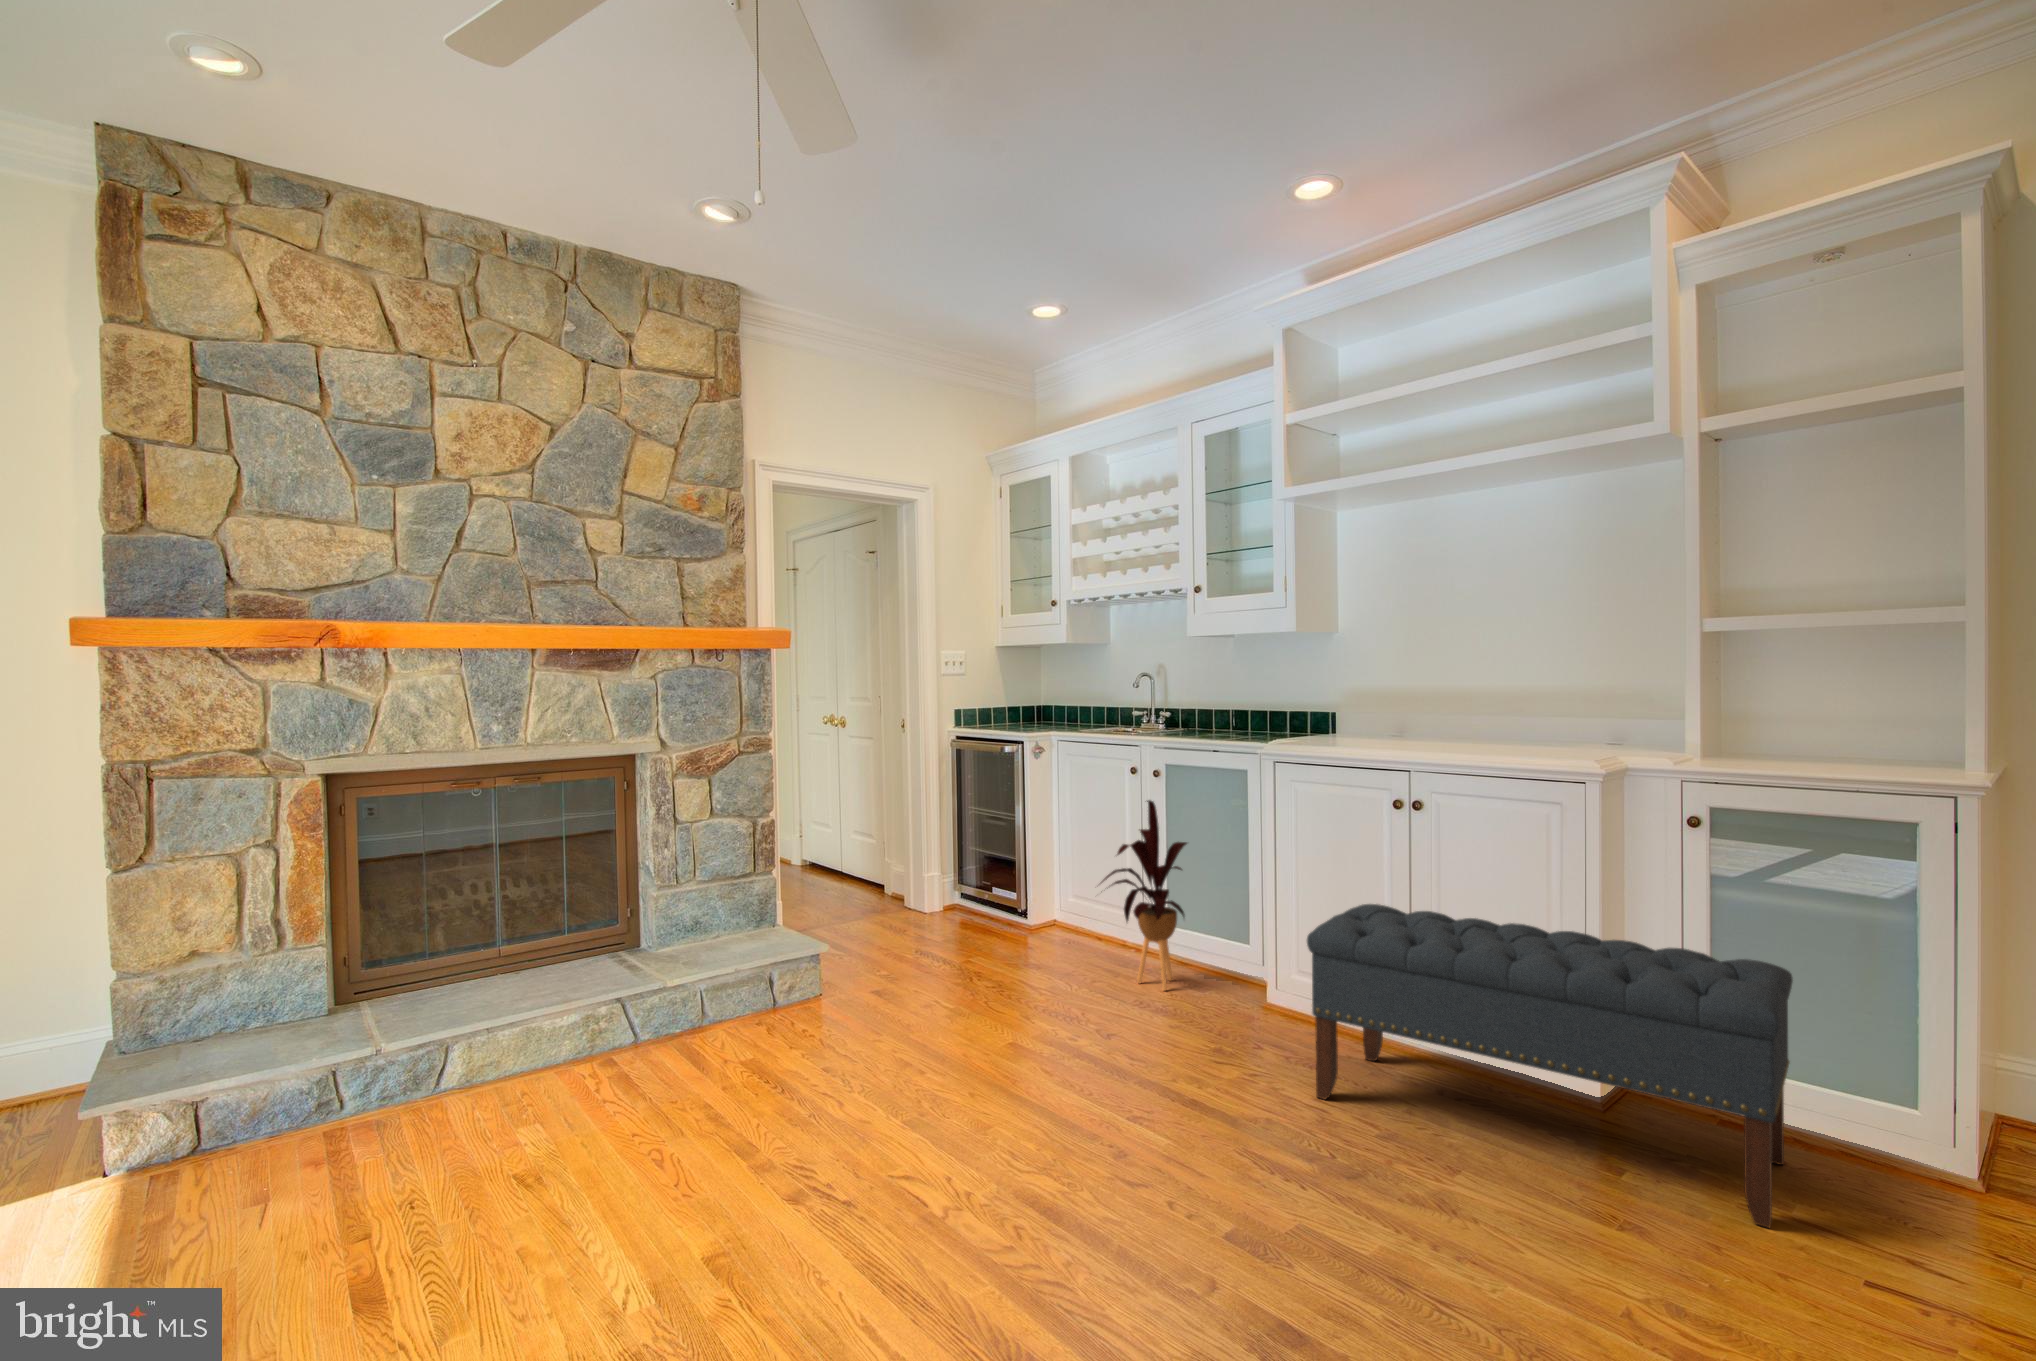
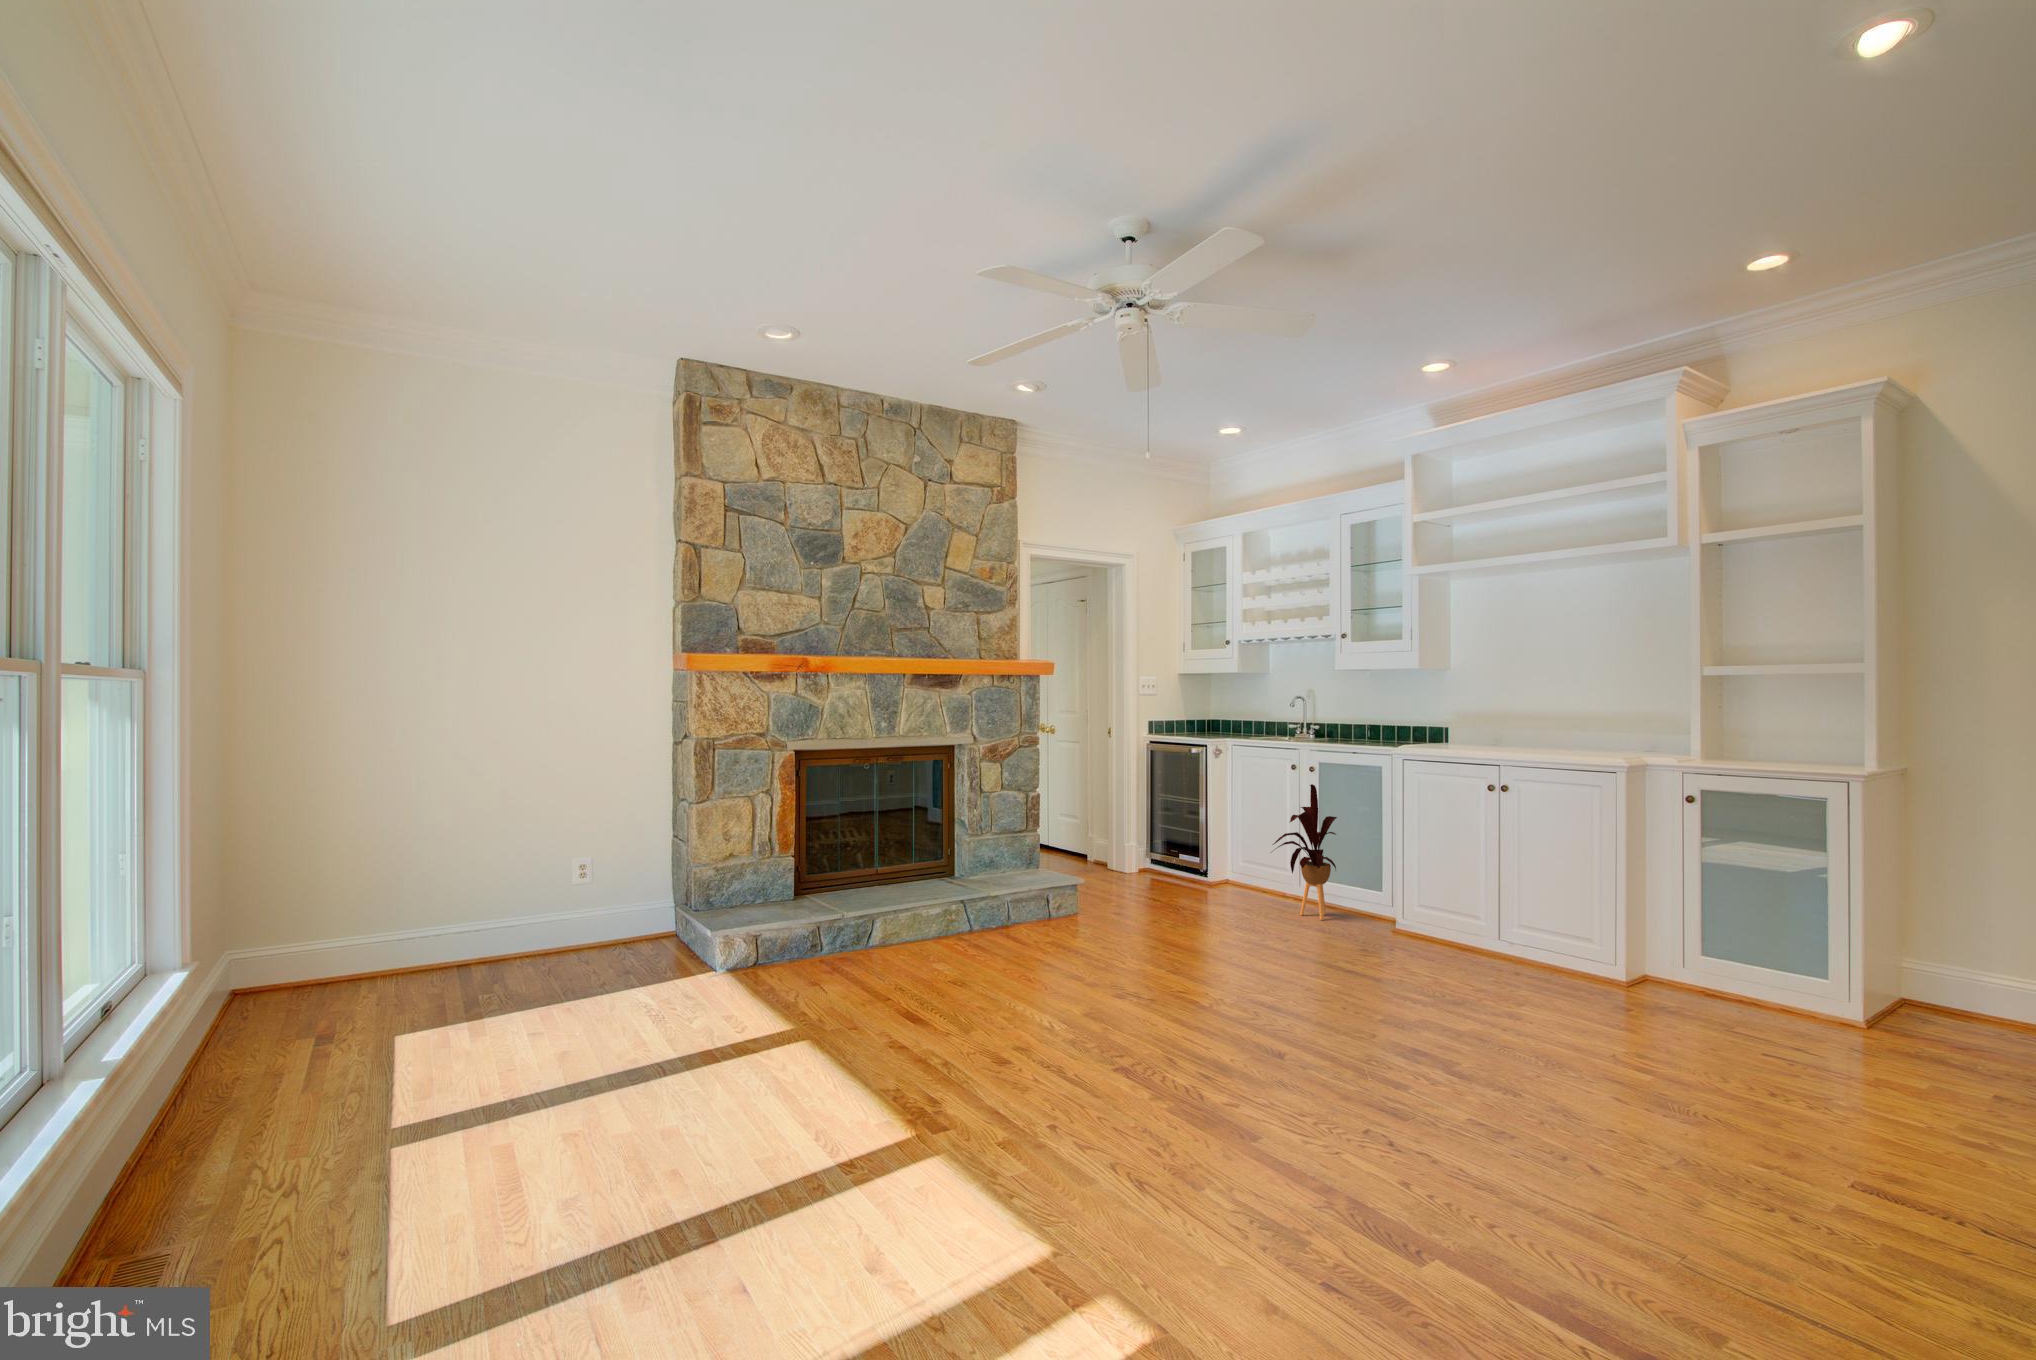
bench: present [1307,904,1793,1228] -> none [1434,854,1766,1044]

